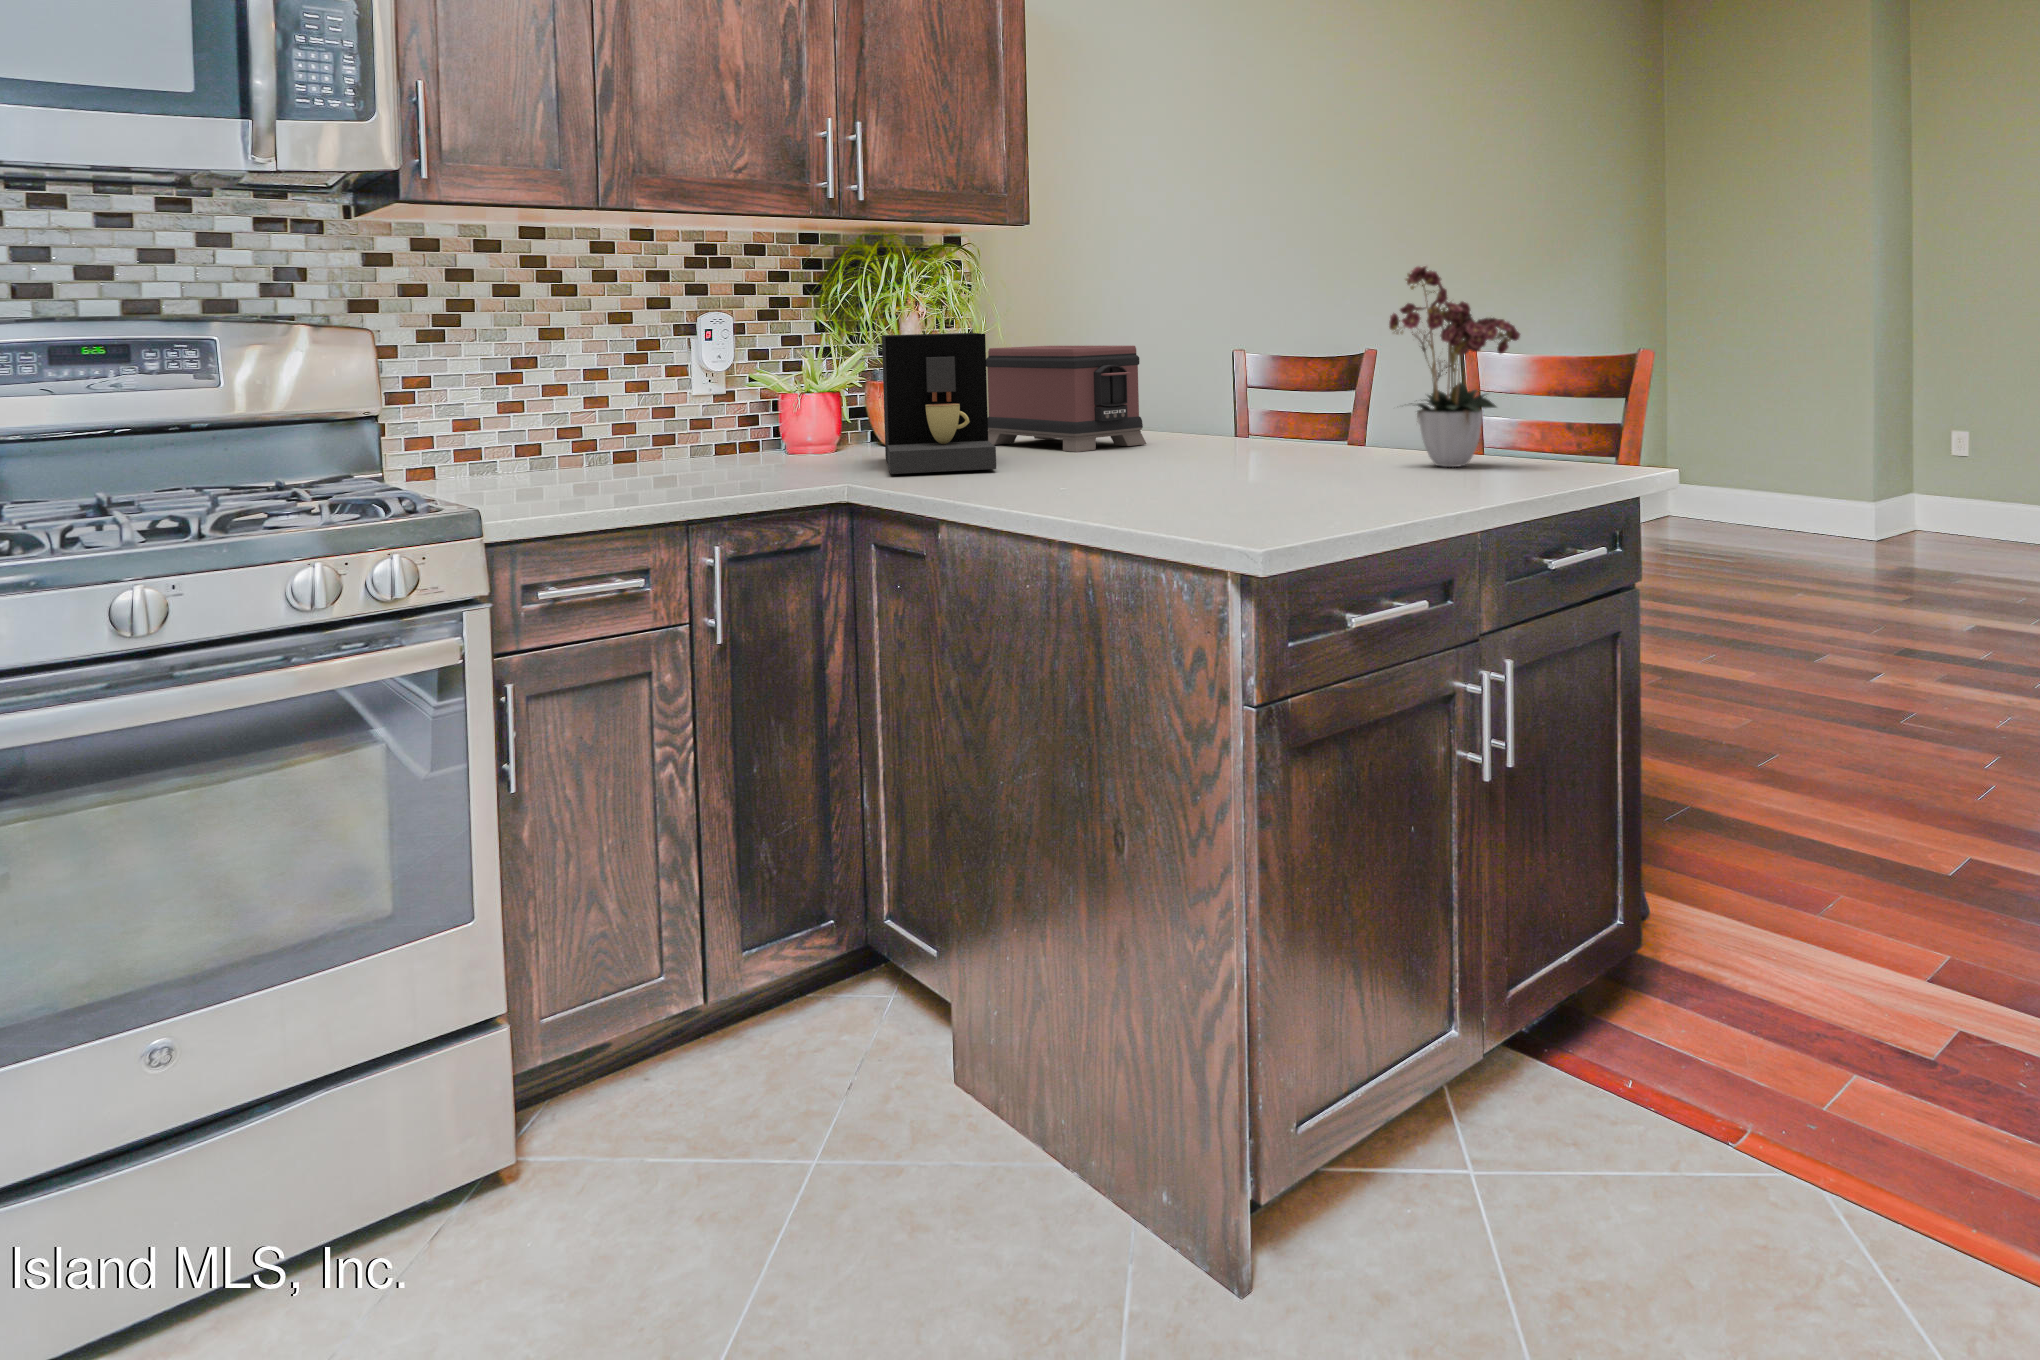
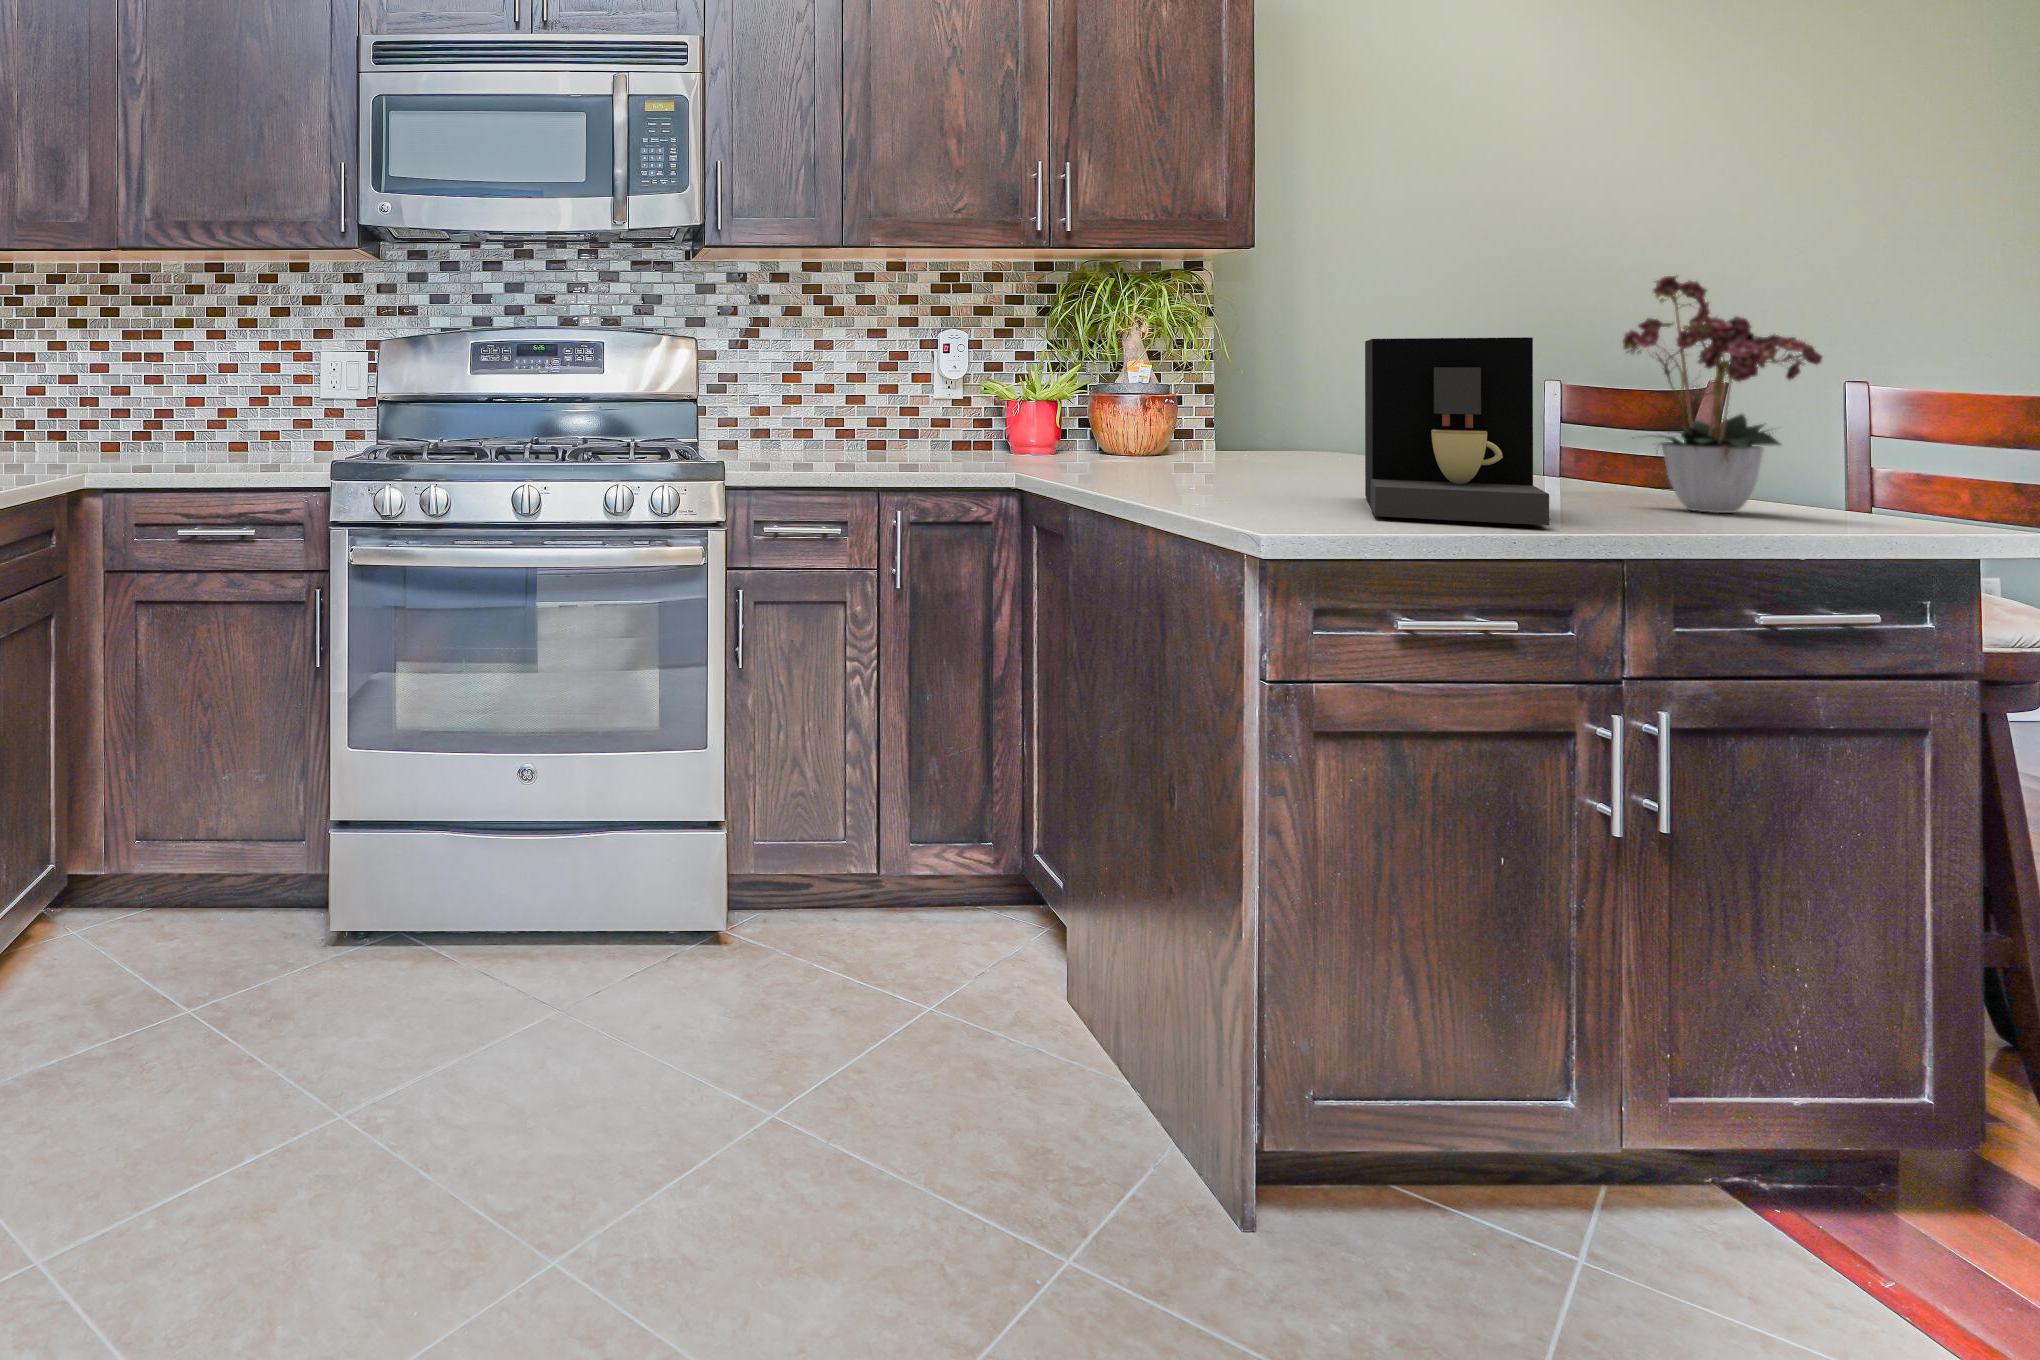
coffee maker: present [882,333,996,474] -> present [1365,337,1549,525]
toaster: present [986,346,1146,452] -> none [1199,367,1372,469]

